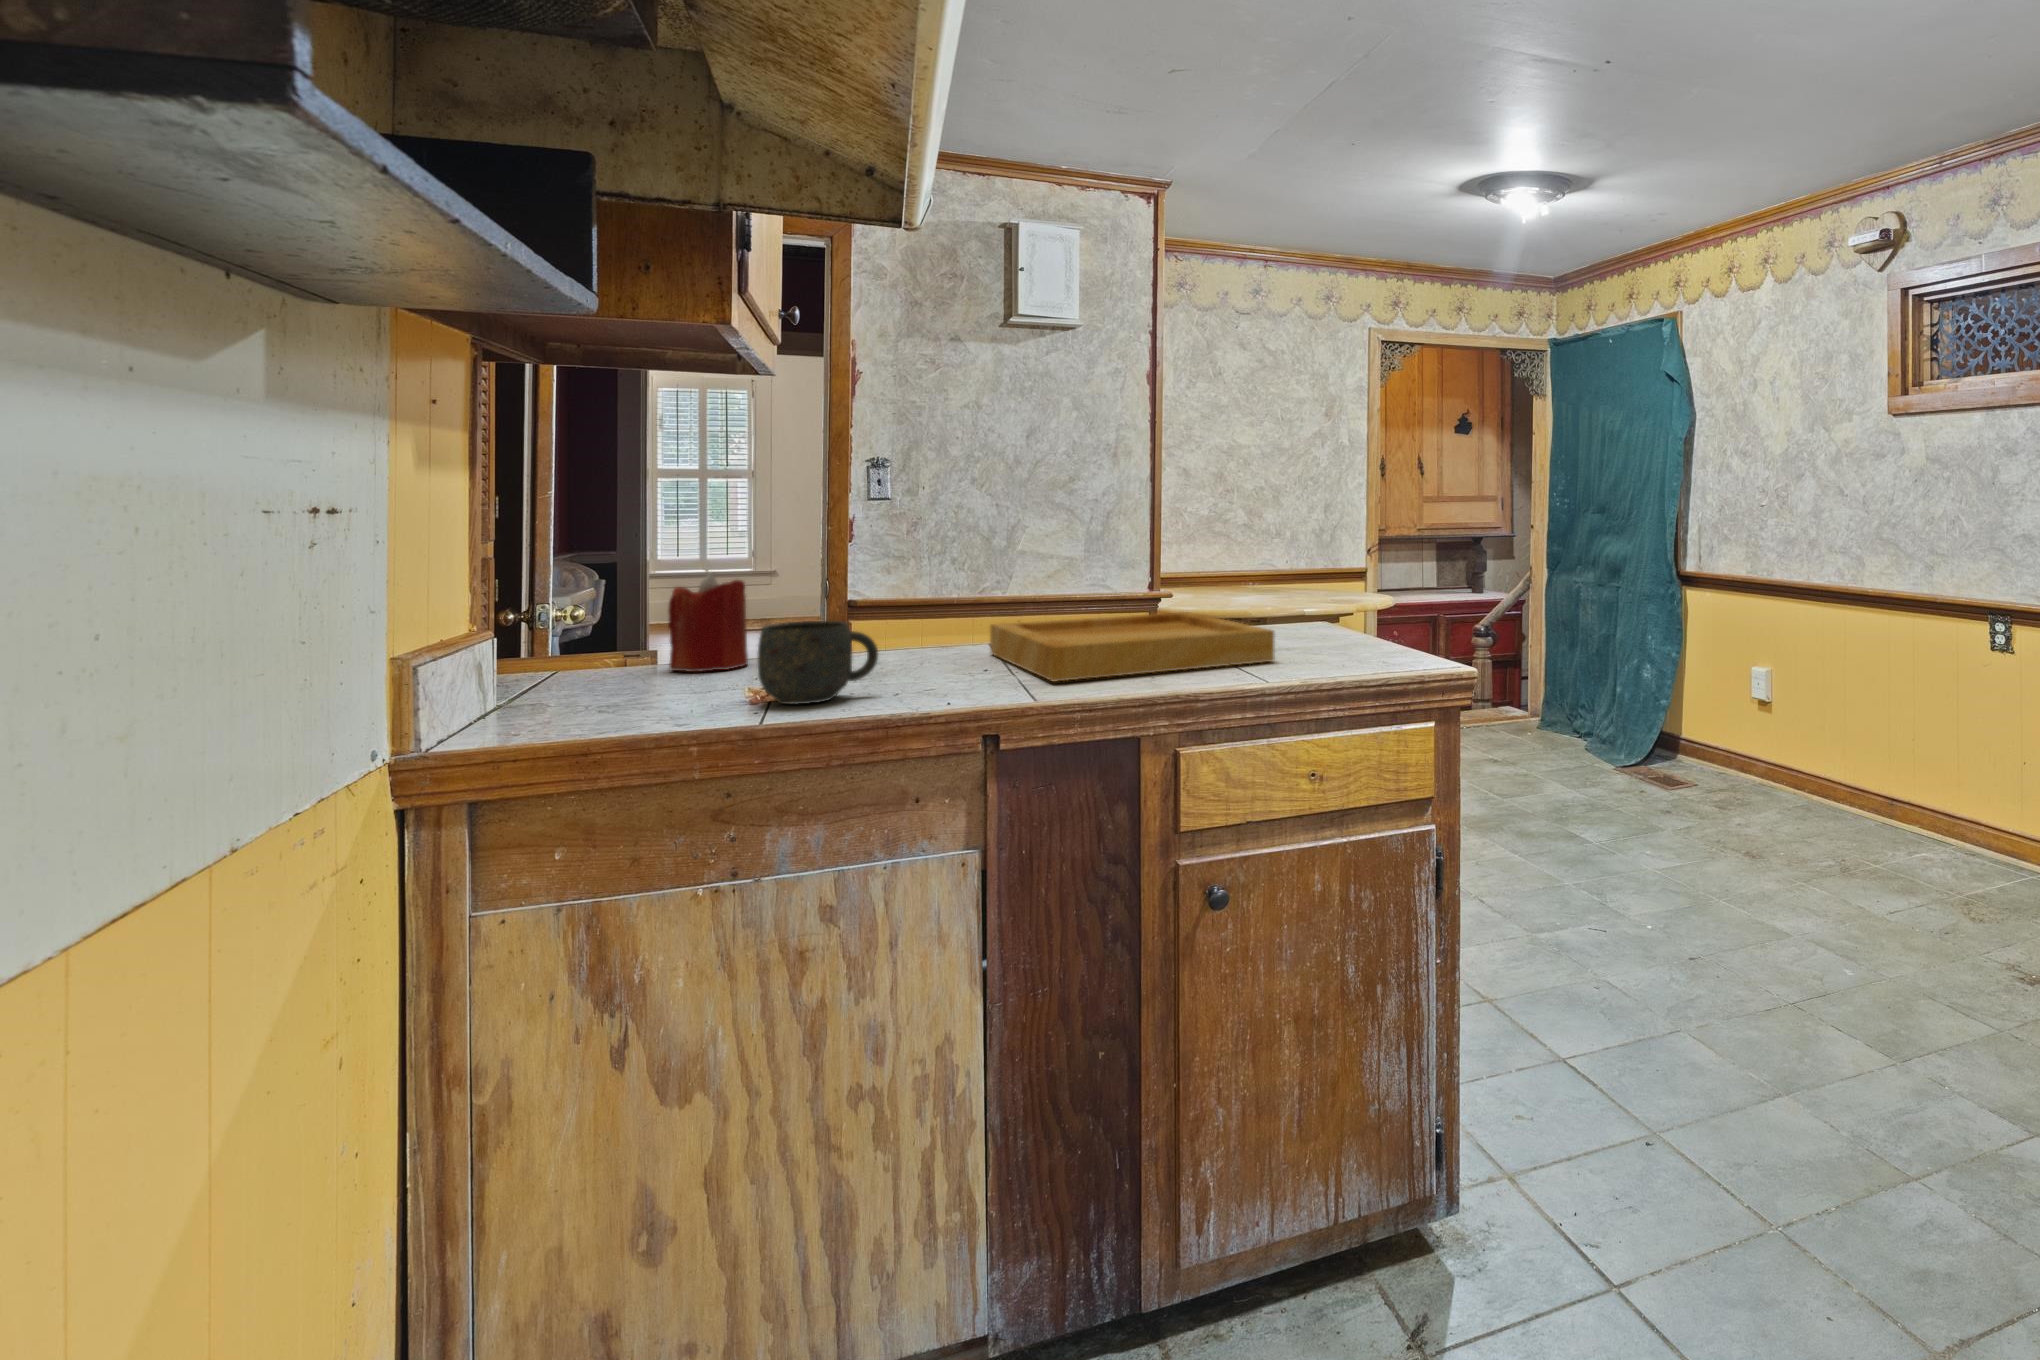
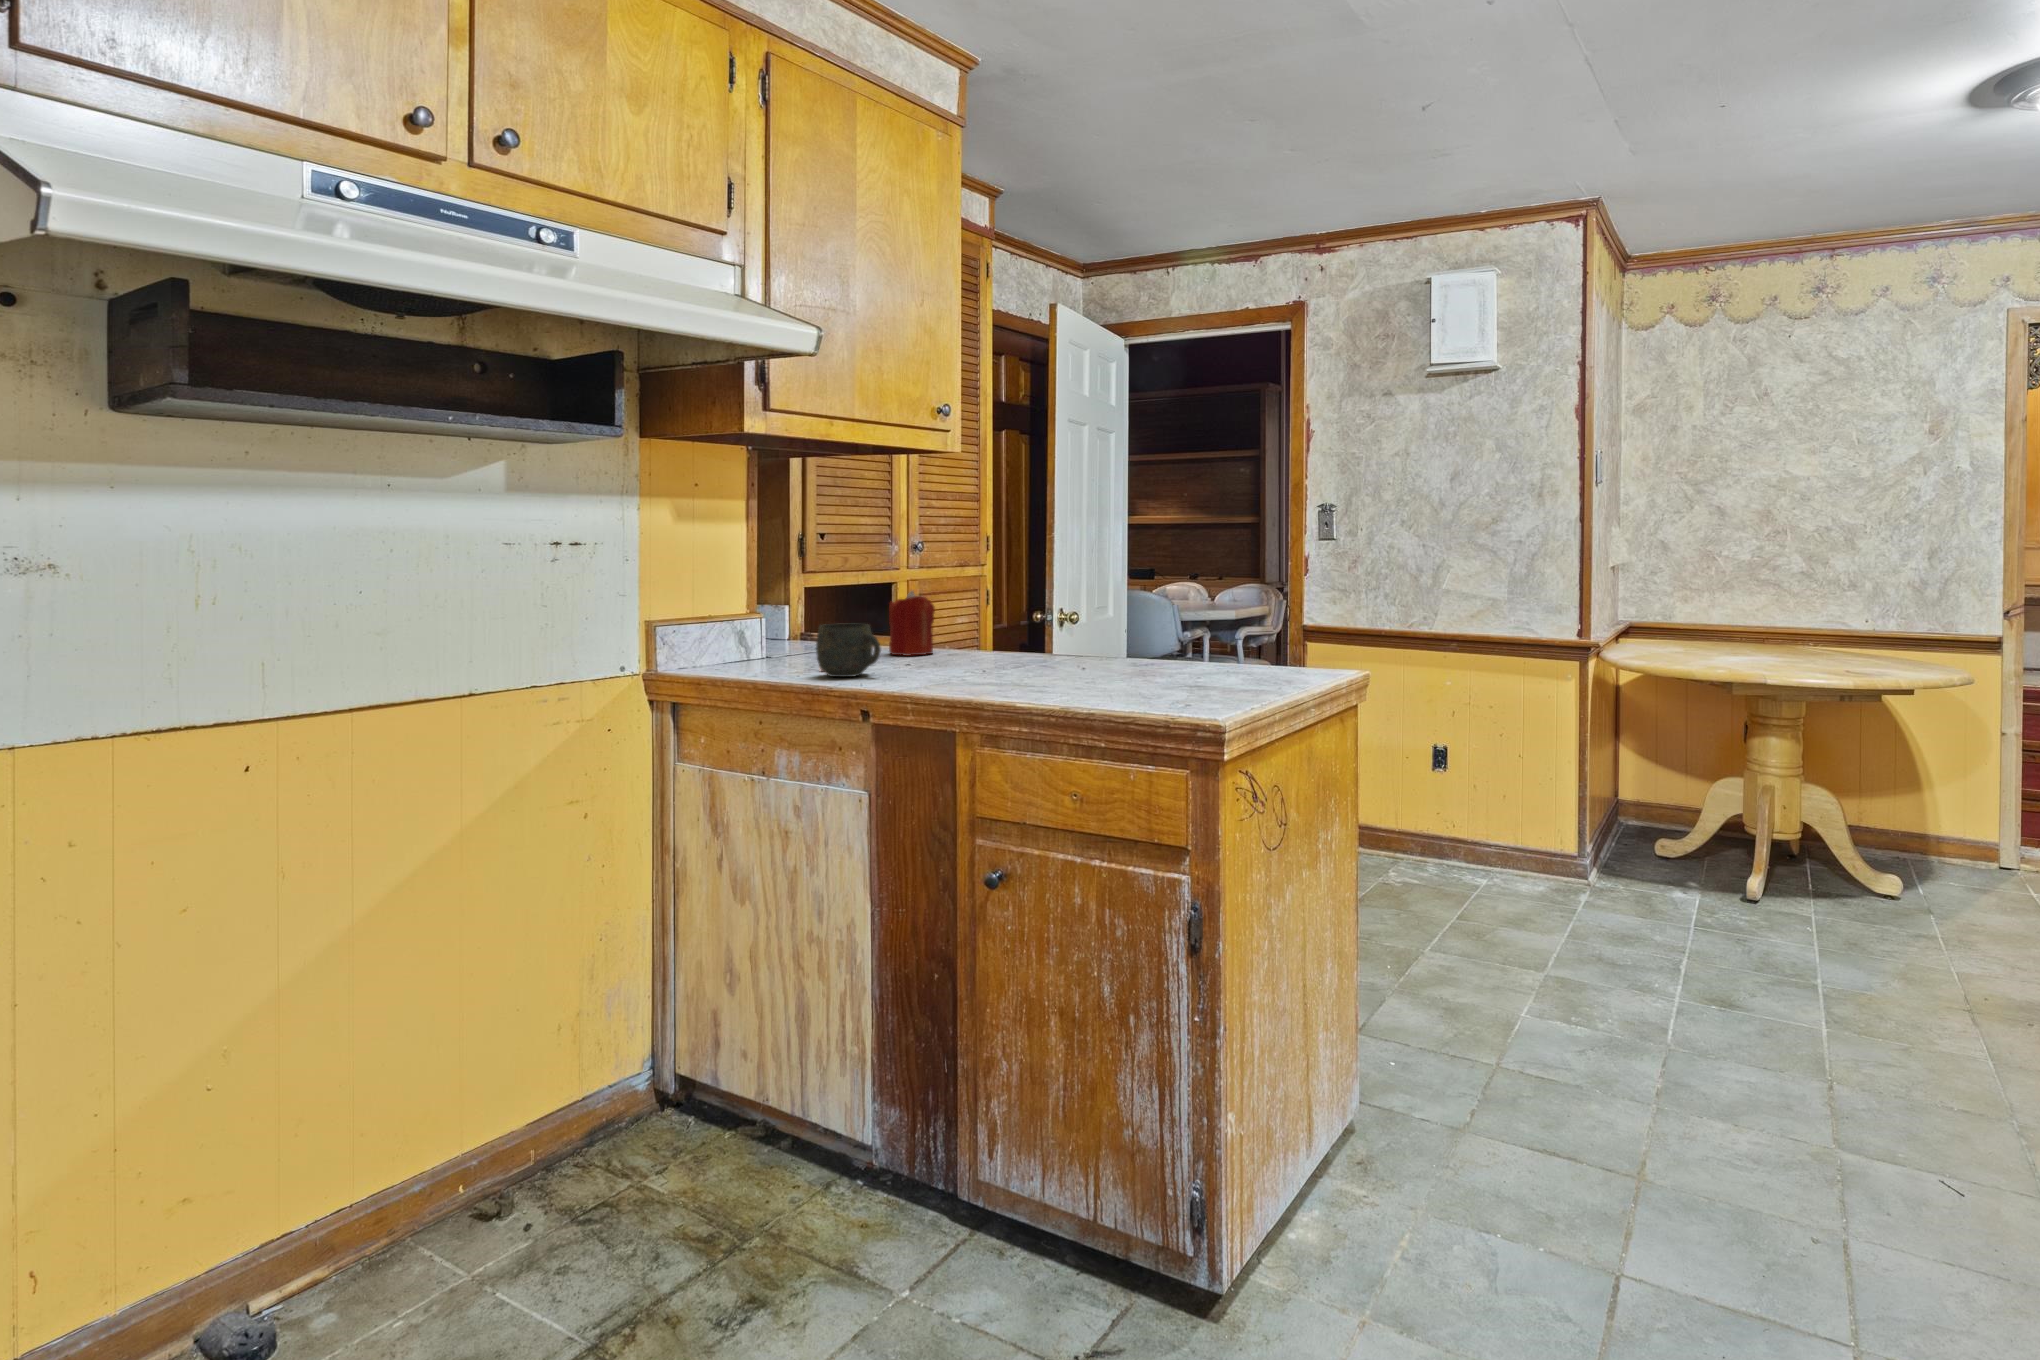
tray: present [990,612,1274,681] -> none [961,641,1201,694]

